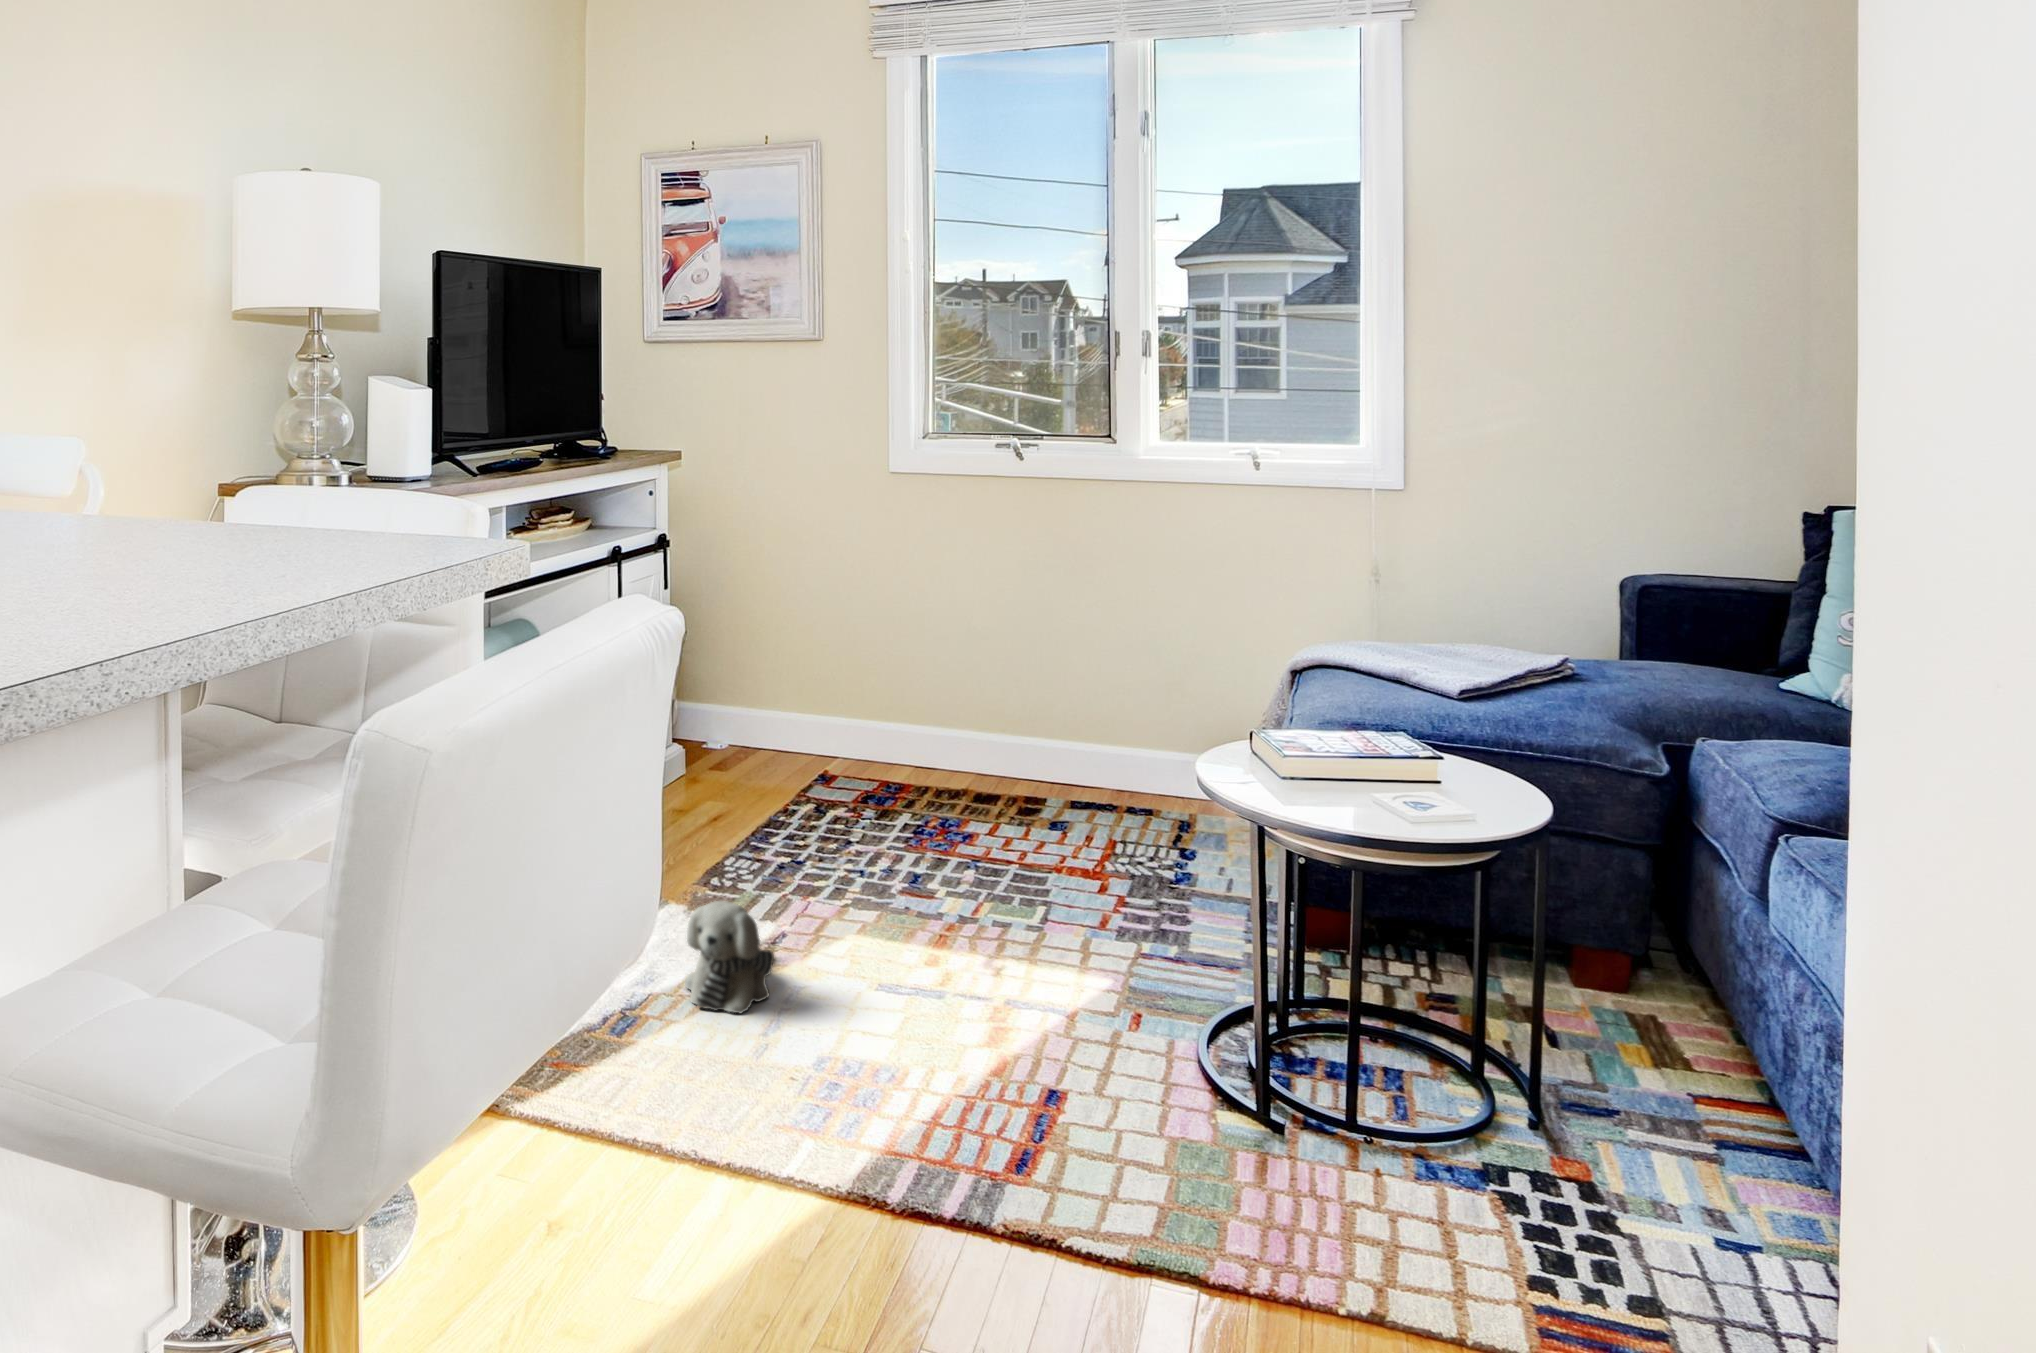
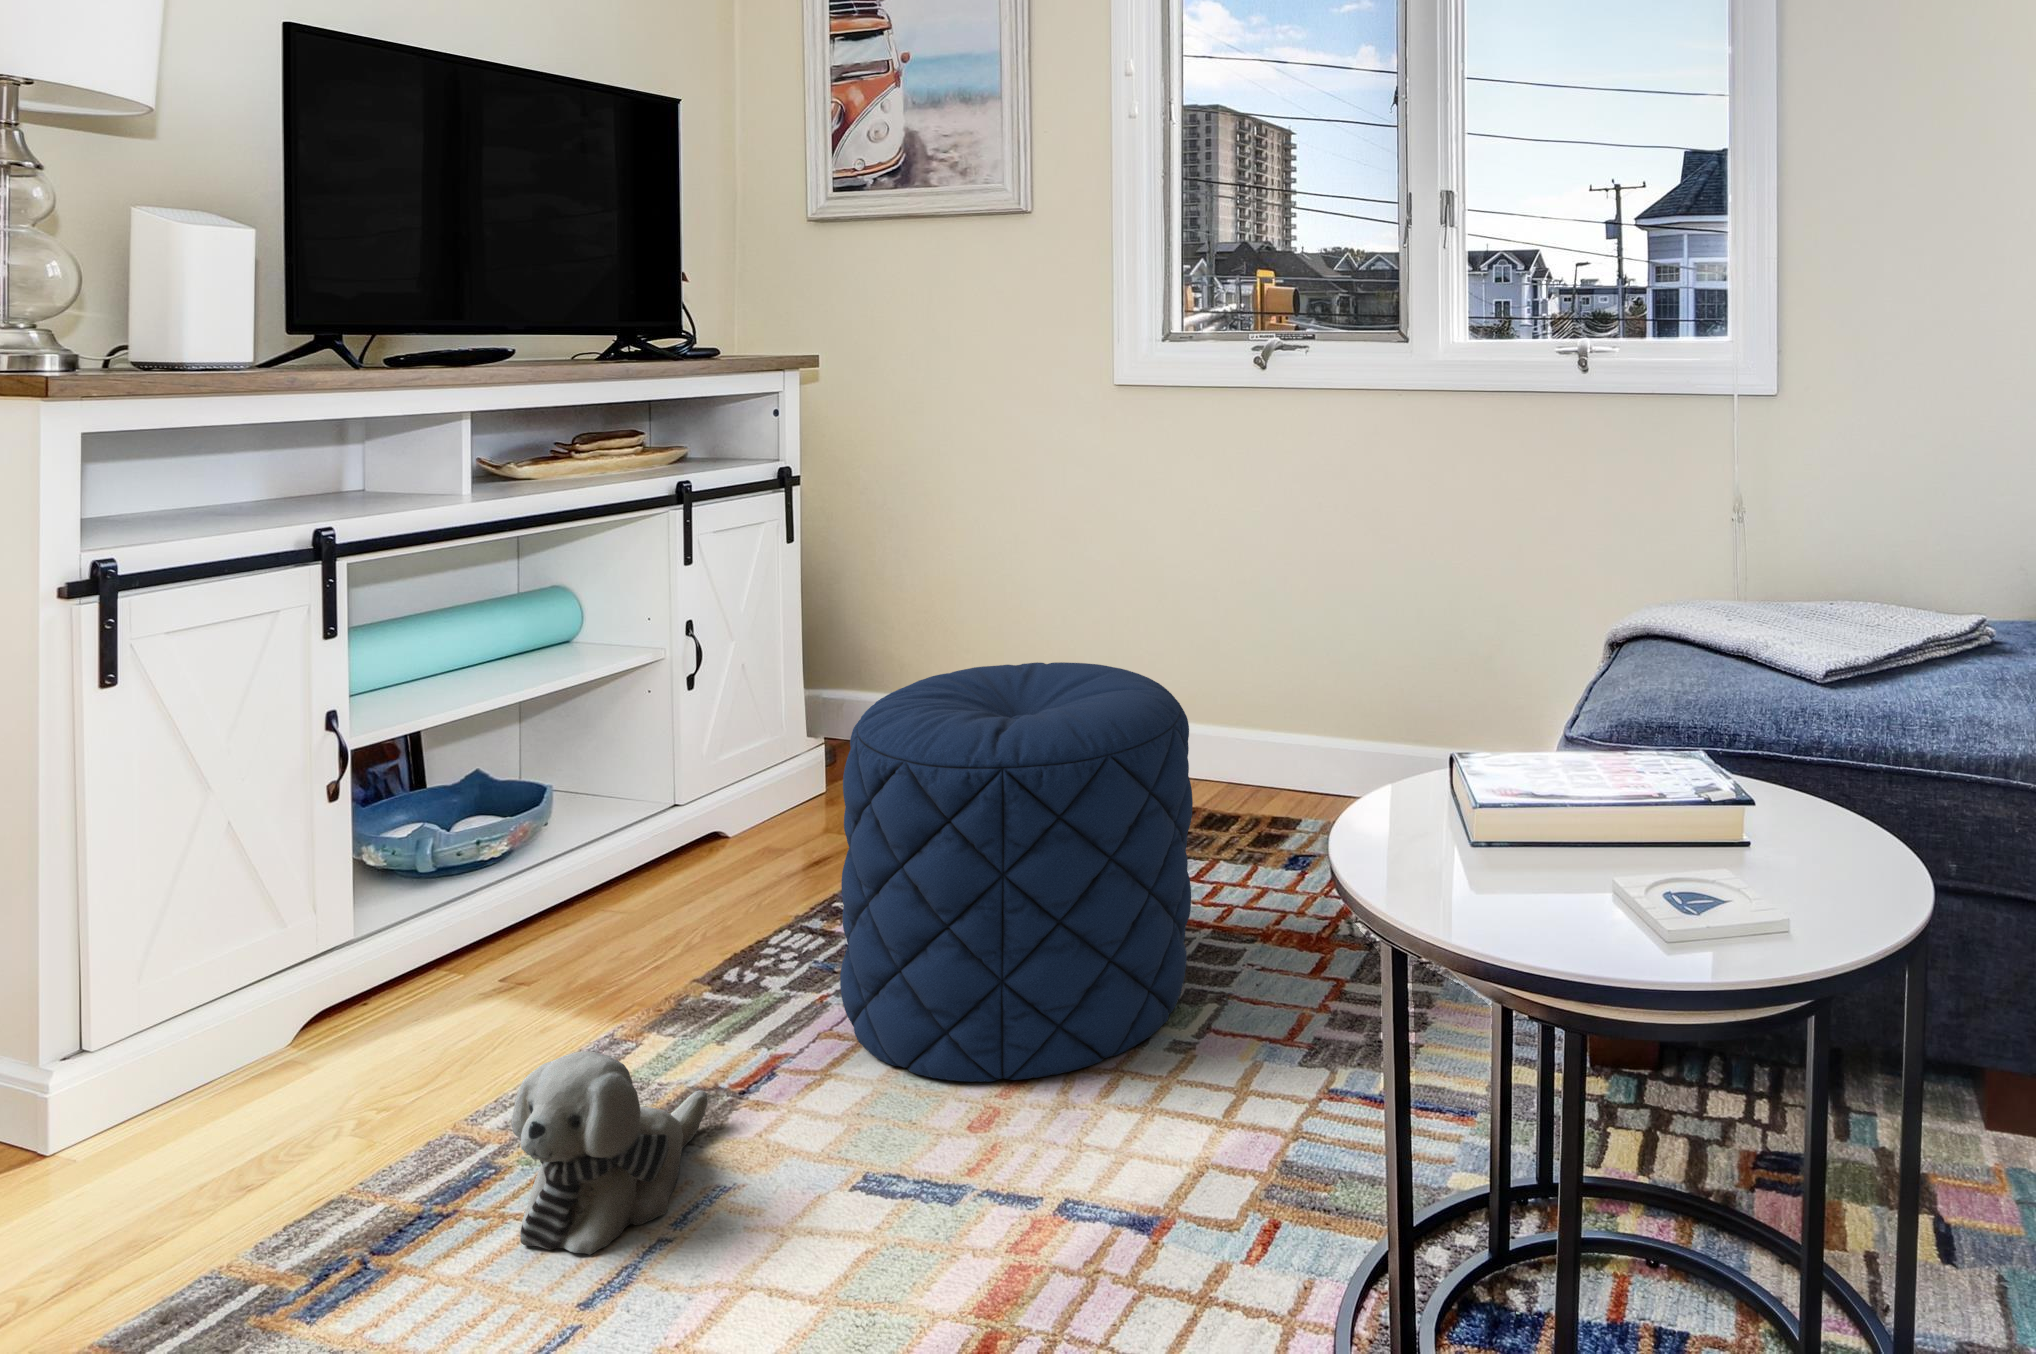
pouf: none [801,678,1026,942] -> present [840,662,1193,1082]

